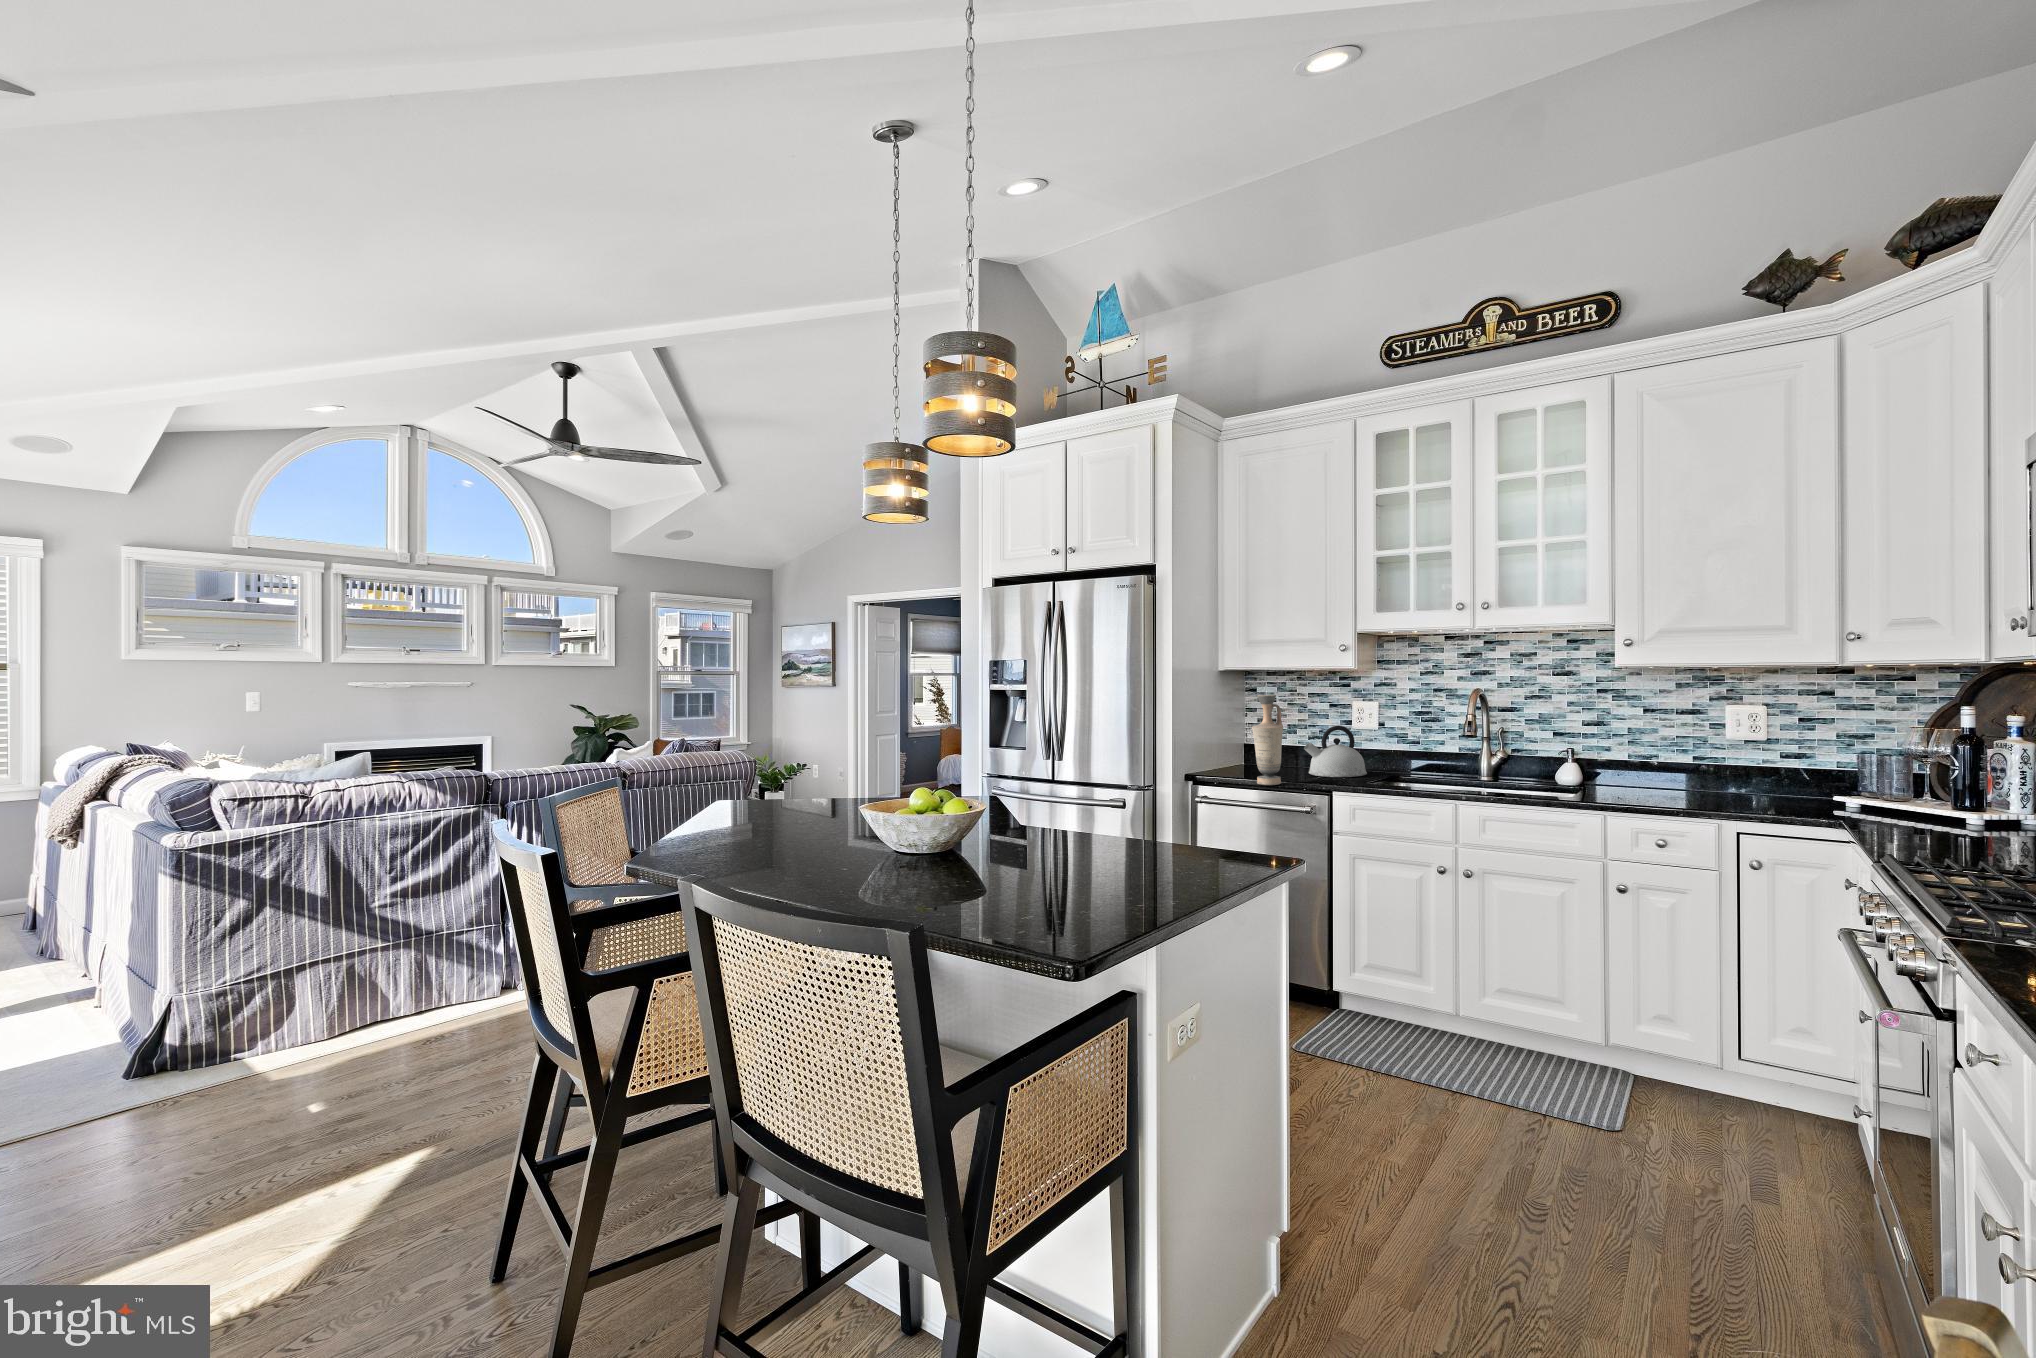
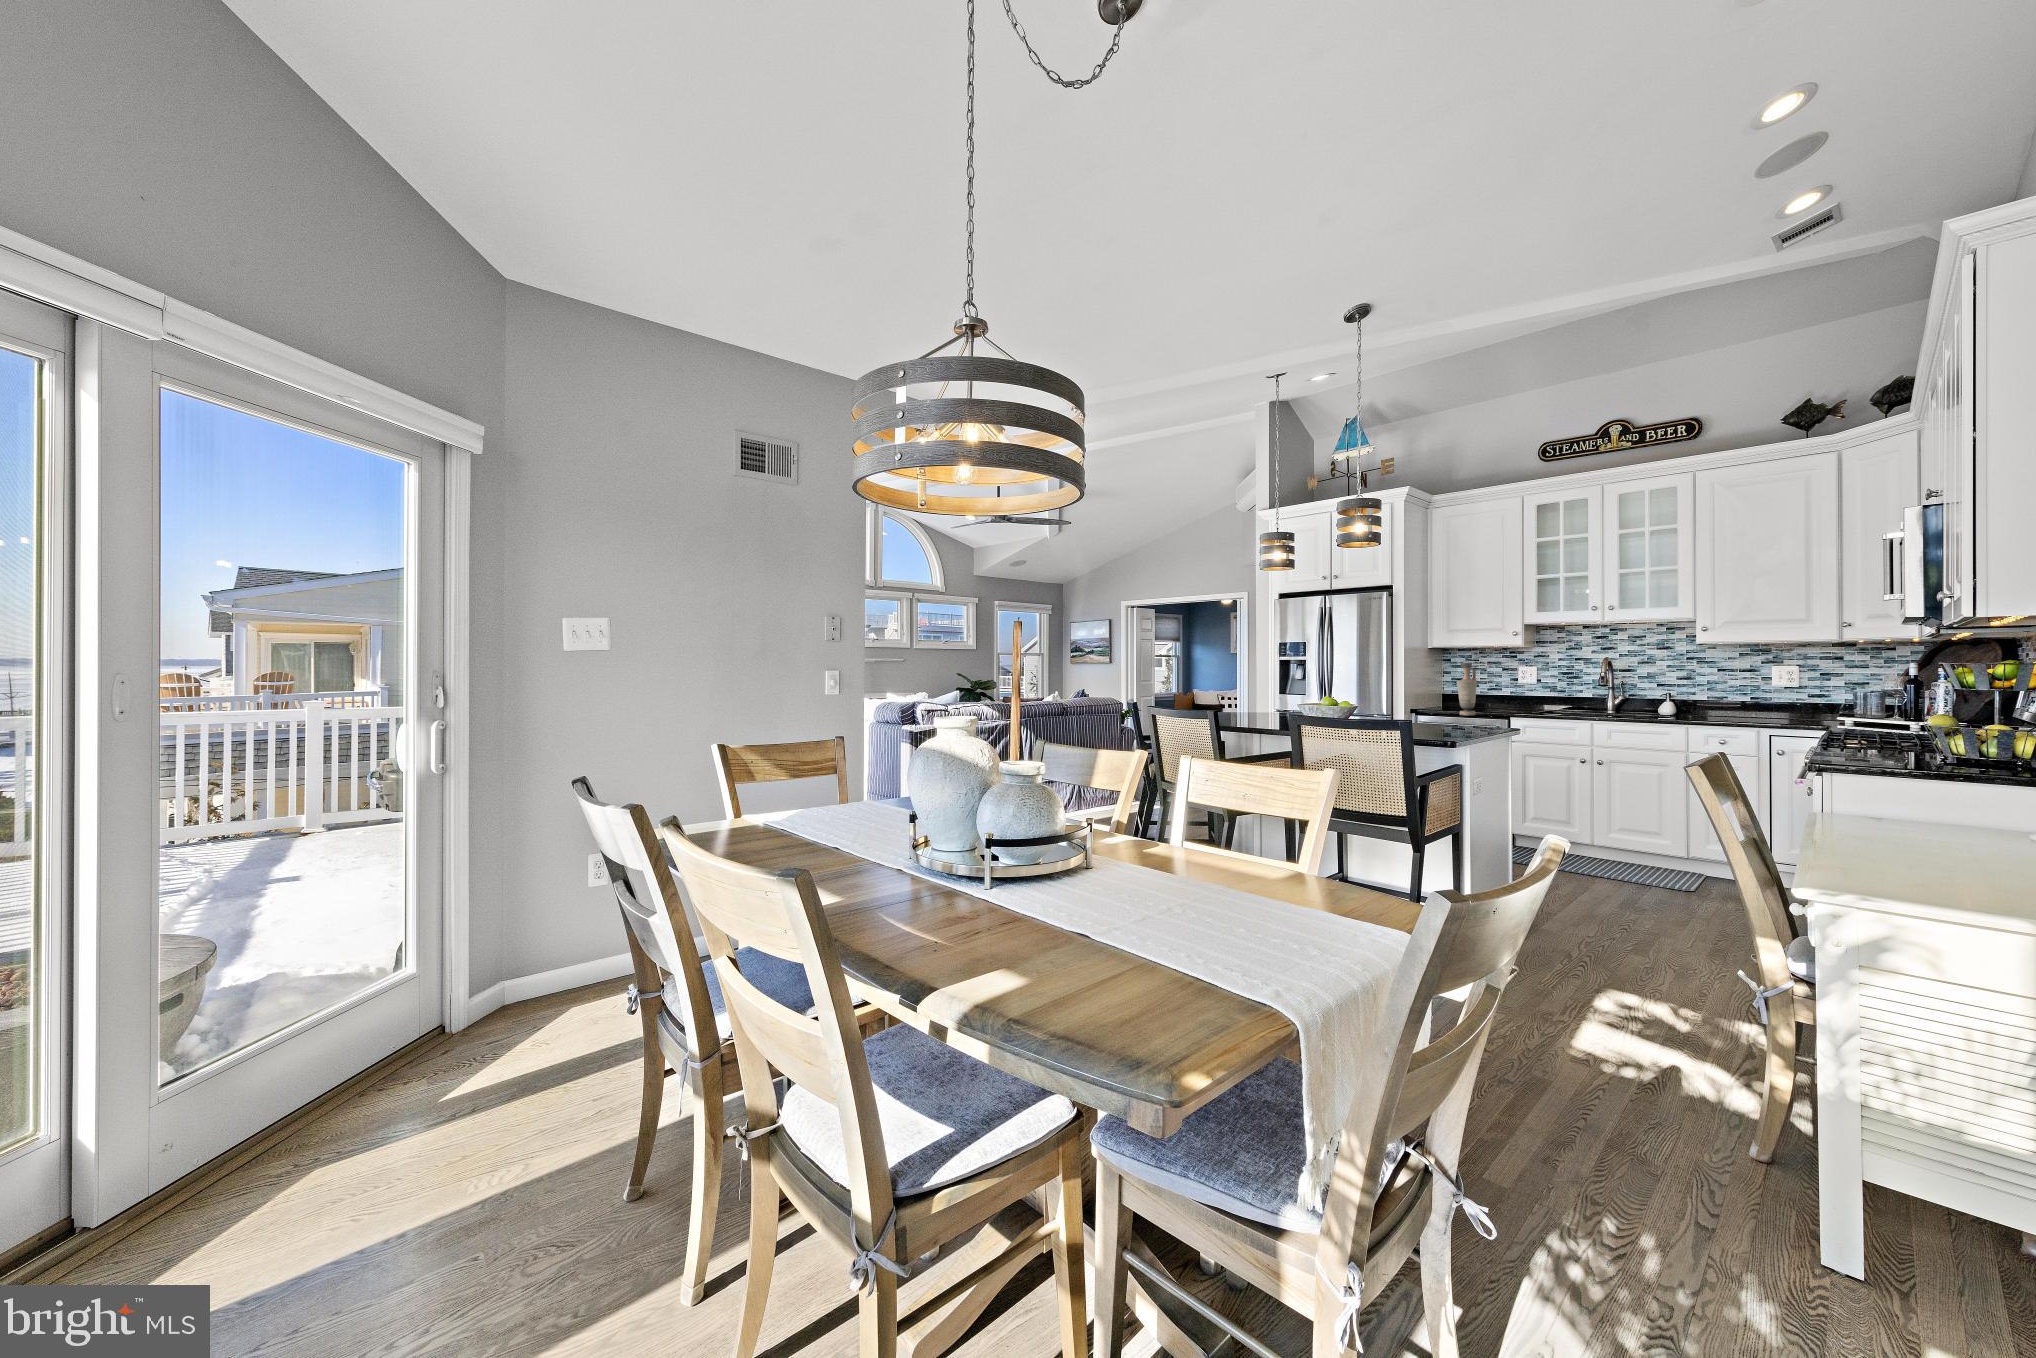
kettle: present [1304,725,1367,777] -> none [1488,681,1530,712]

